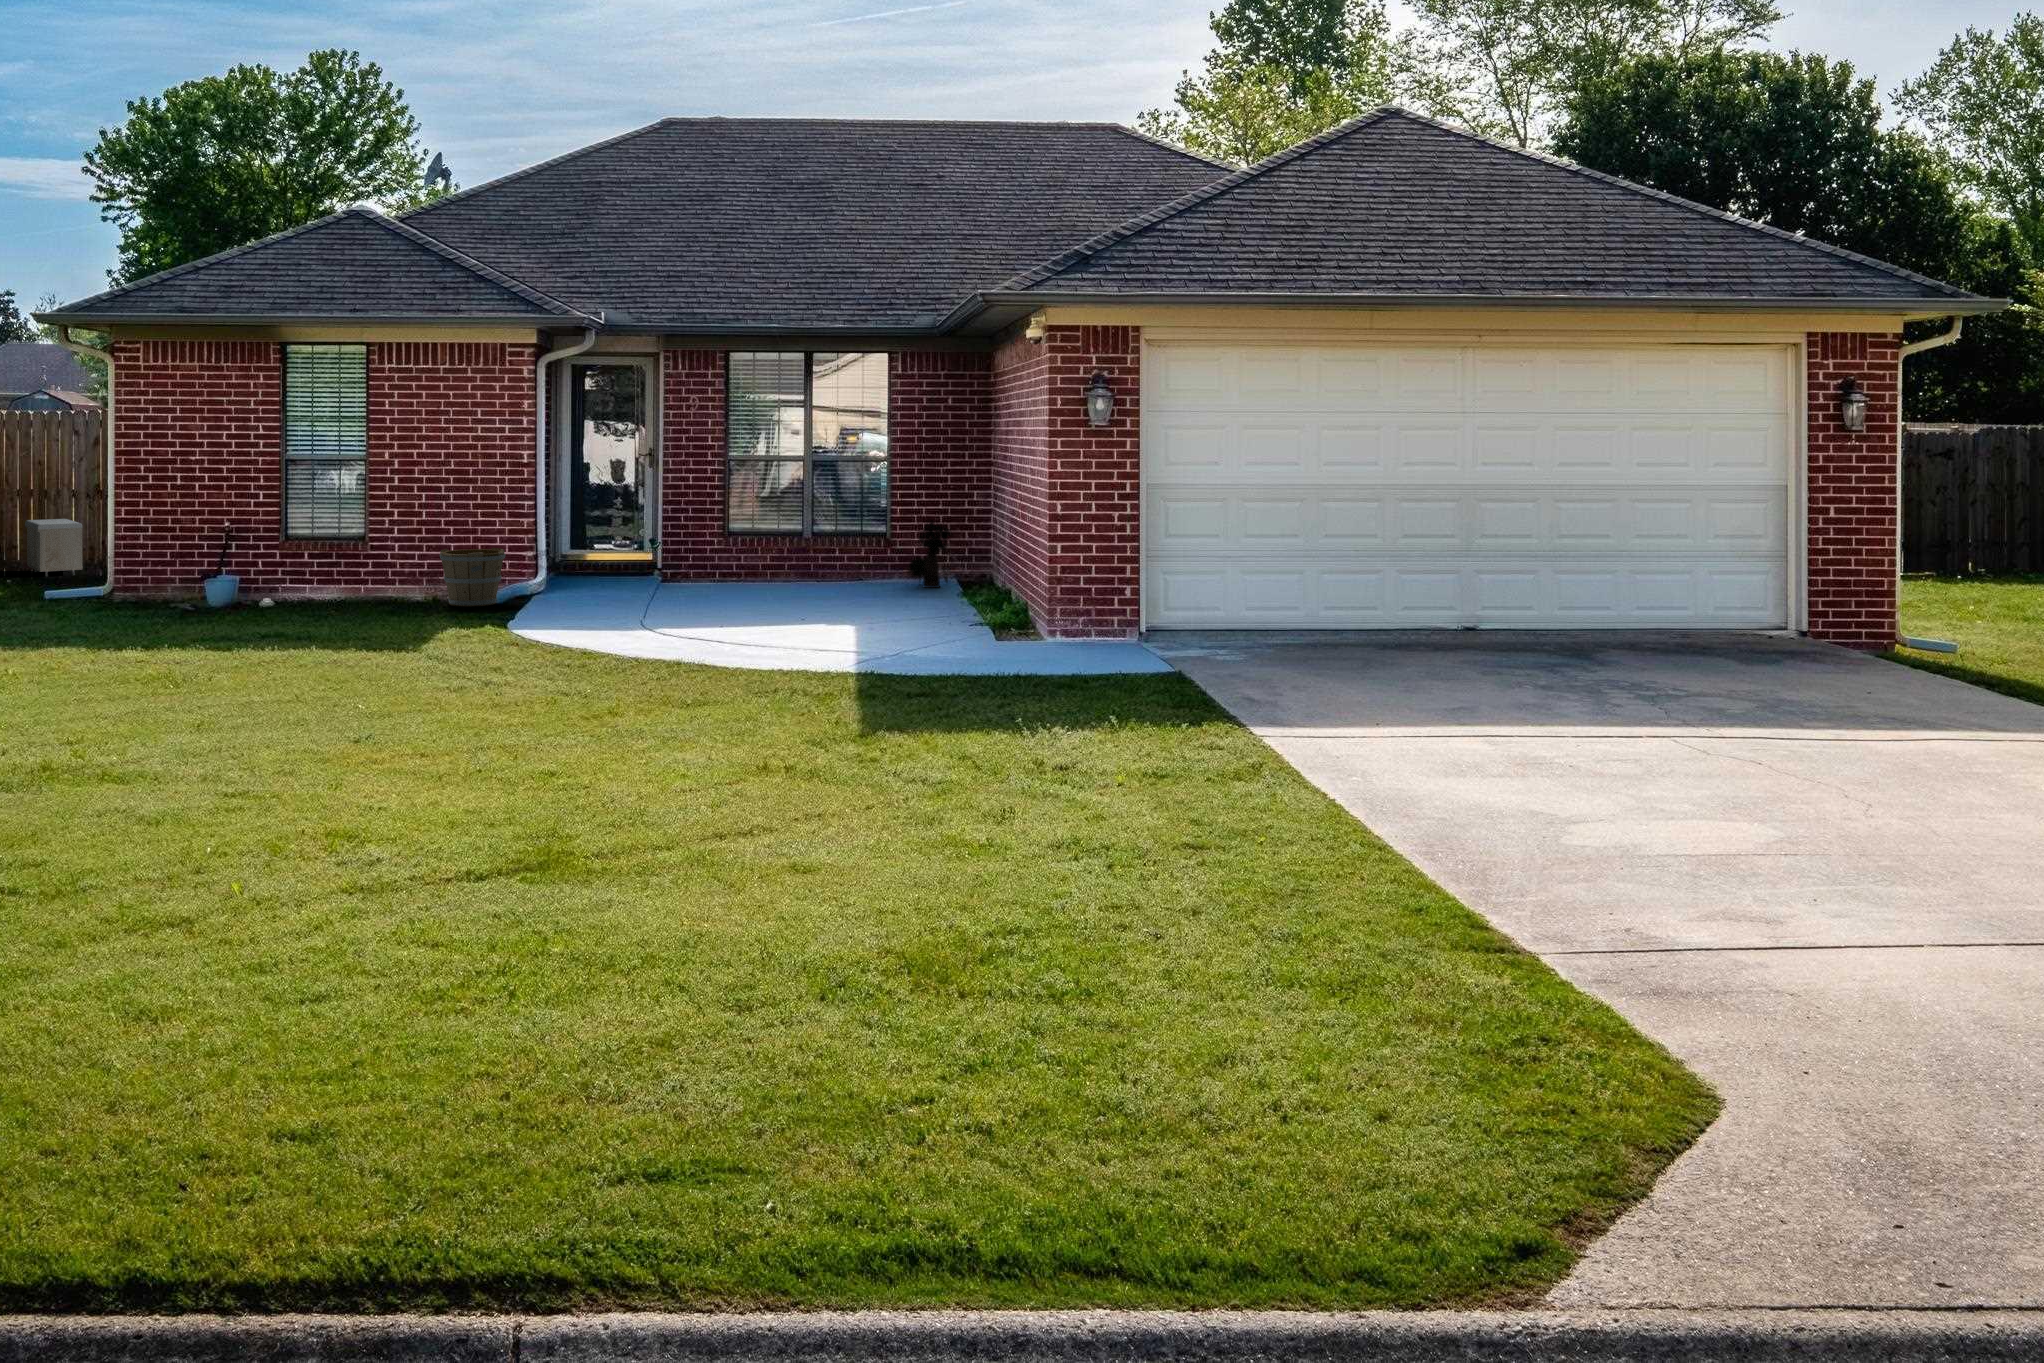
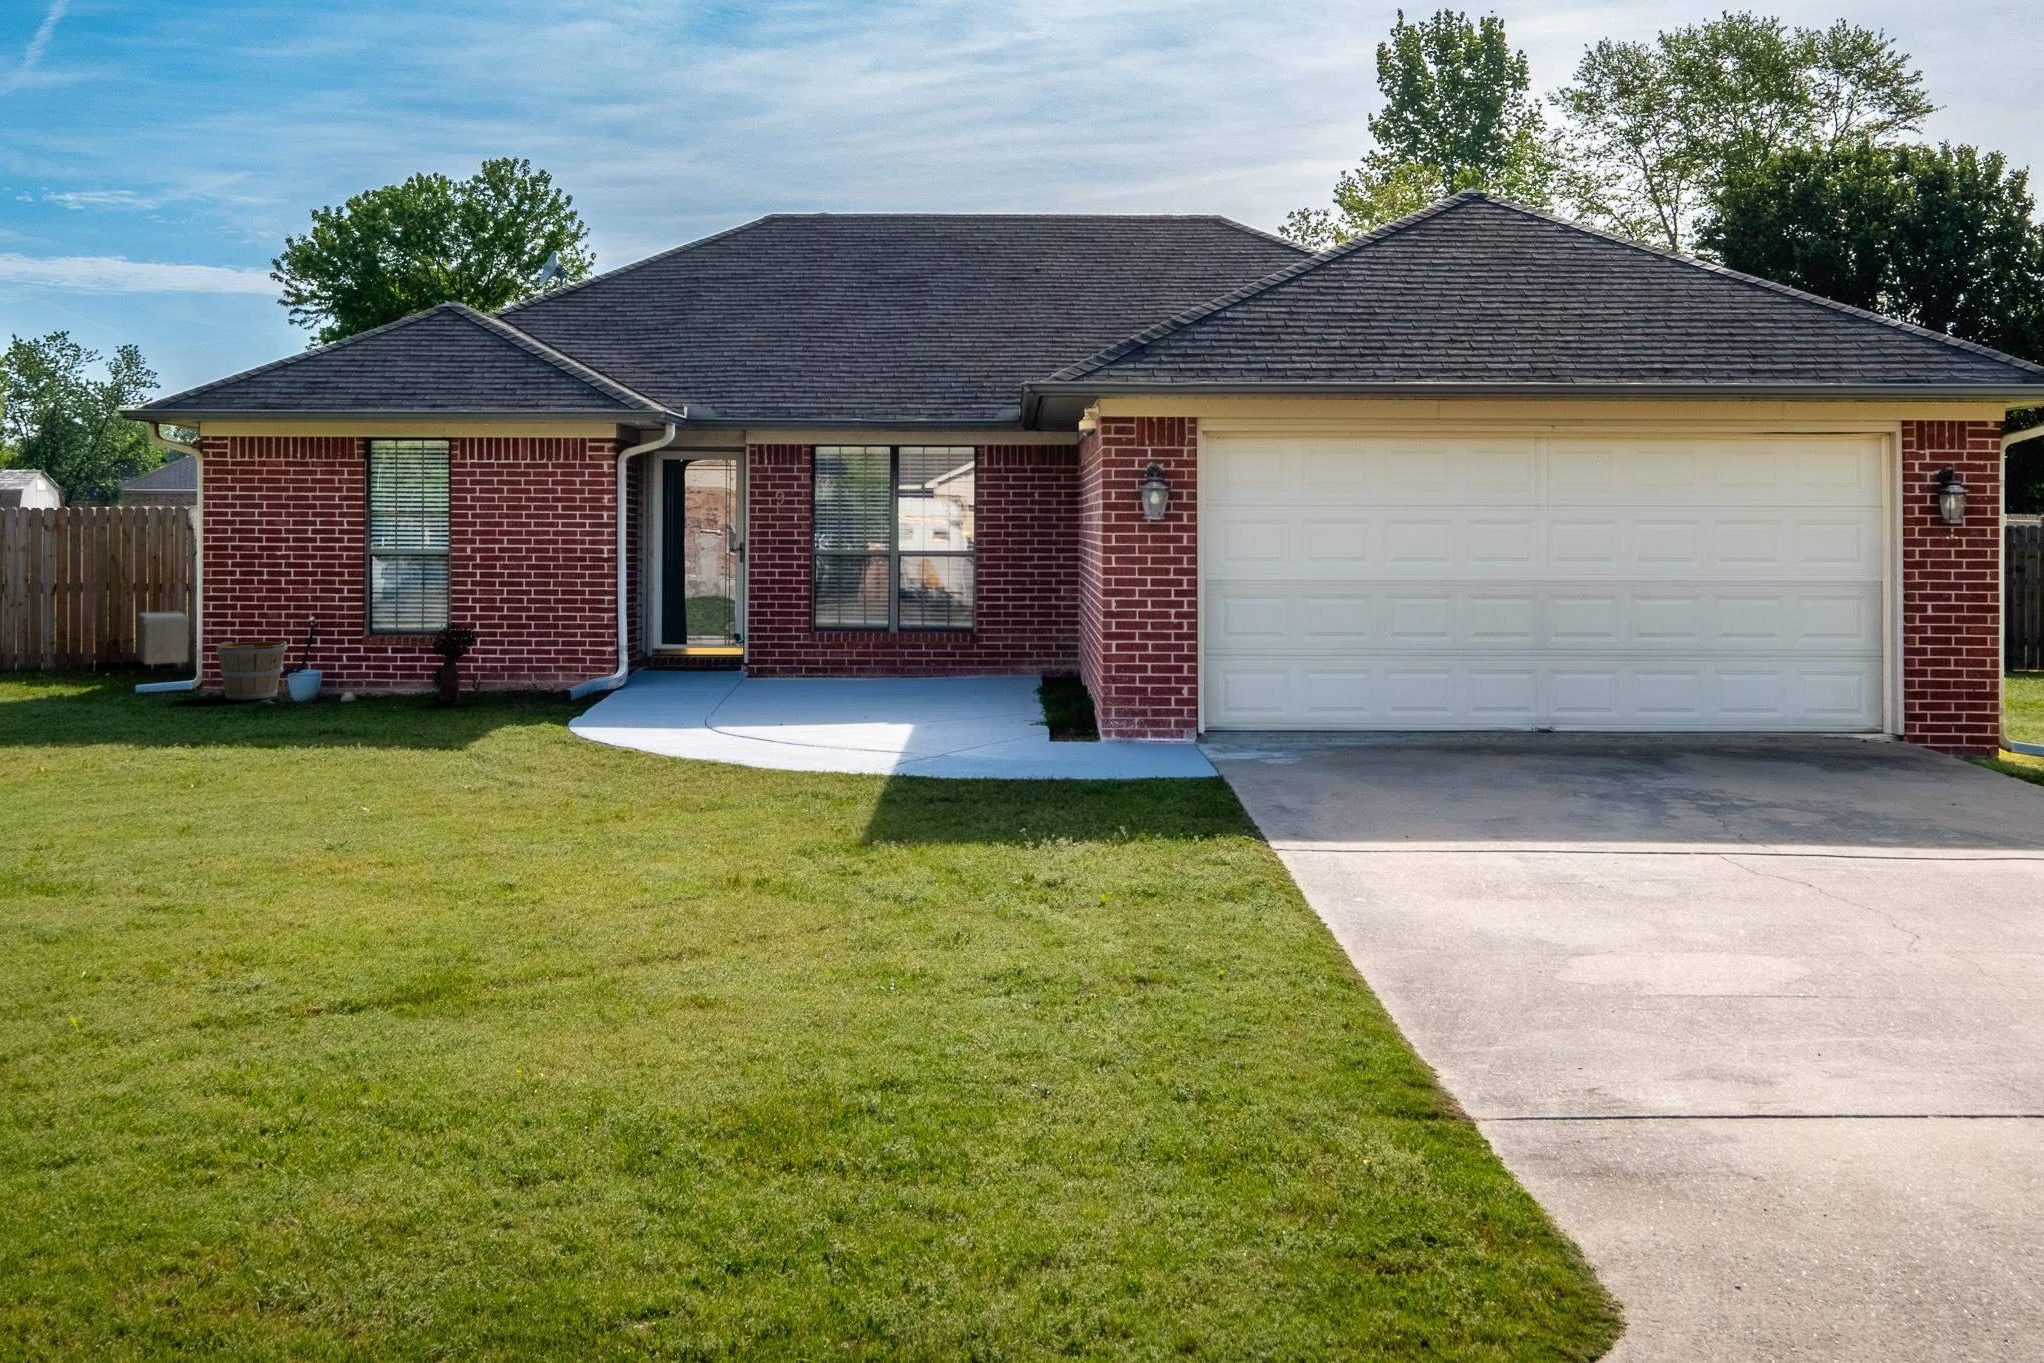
potted plant: present [907,520,953,588] -> present [427,622,483,701]
wooden bucket: present [440,548,506,607] -> present [216,640,288,700]

